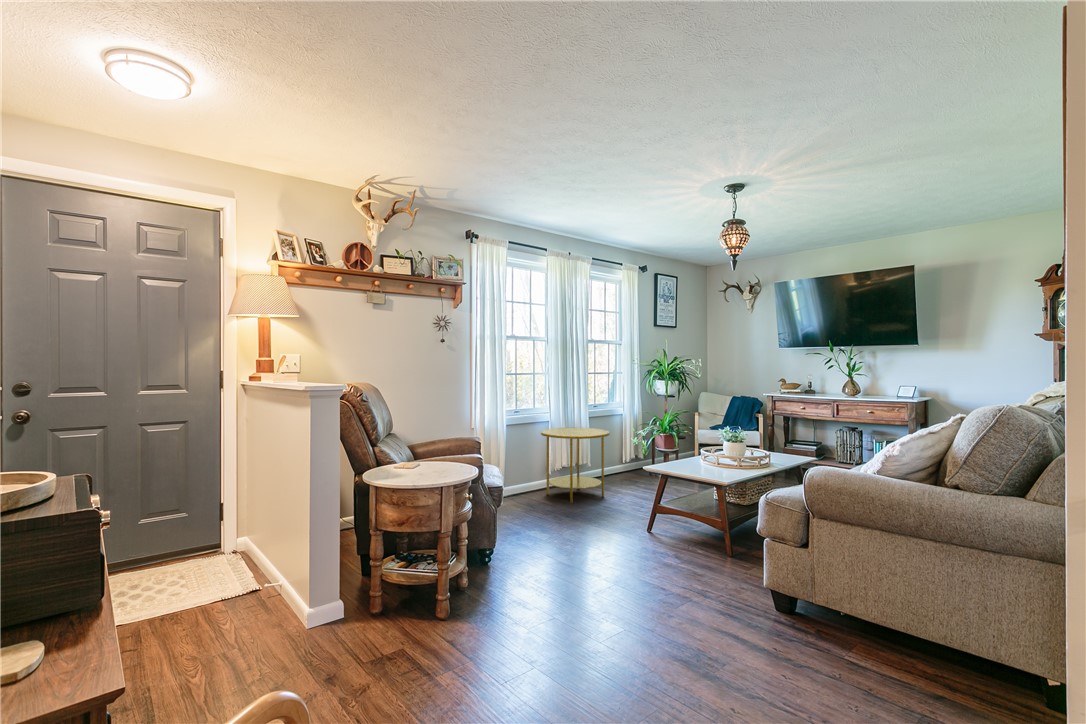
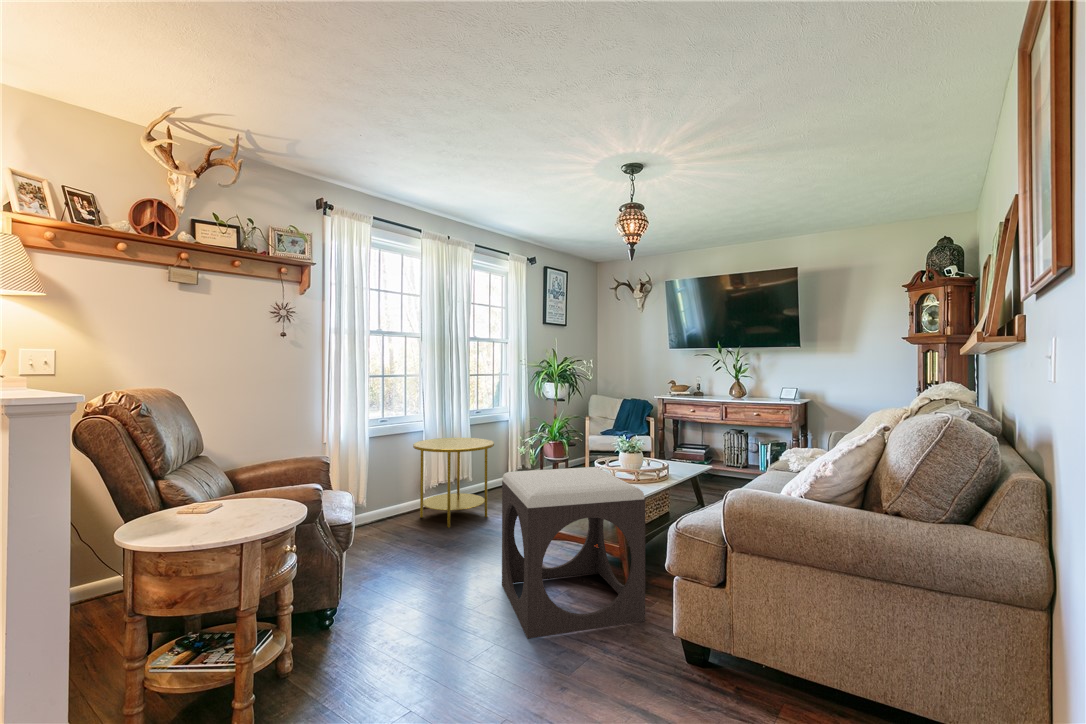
footstool: none [619,452,742,583] -> present [502,467,645,638]

